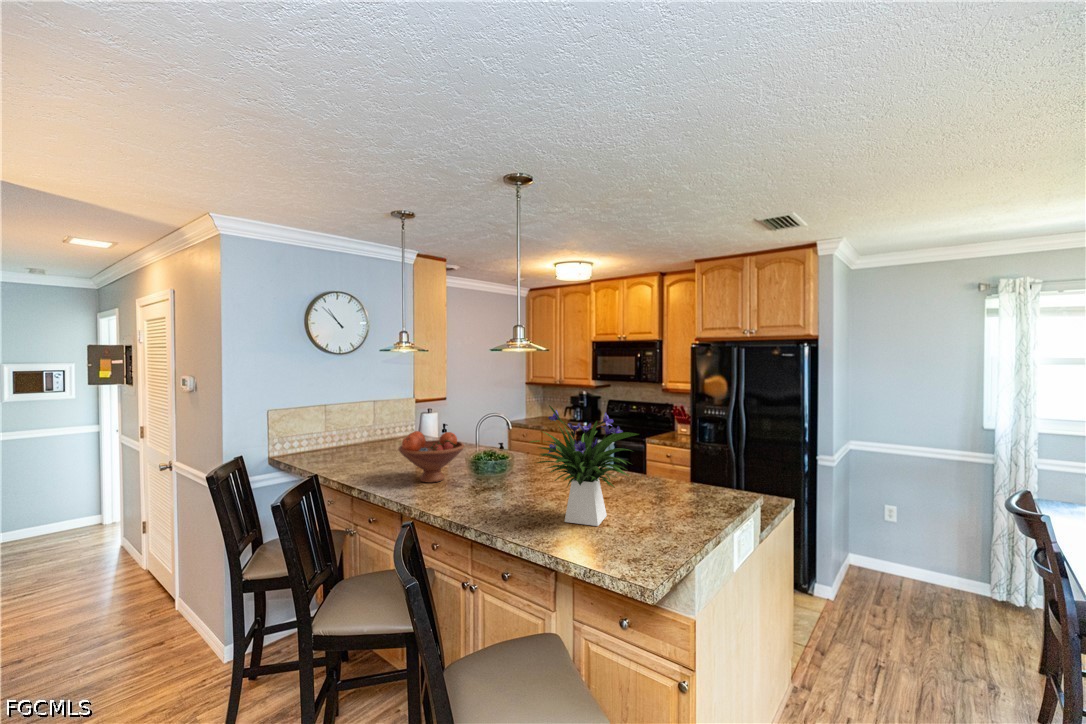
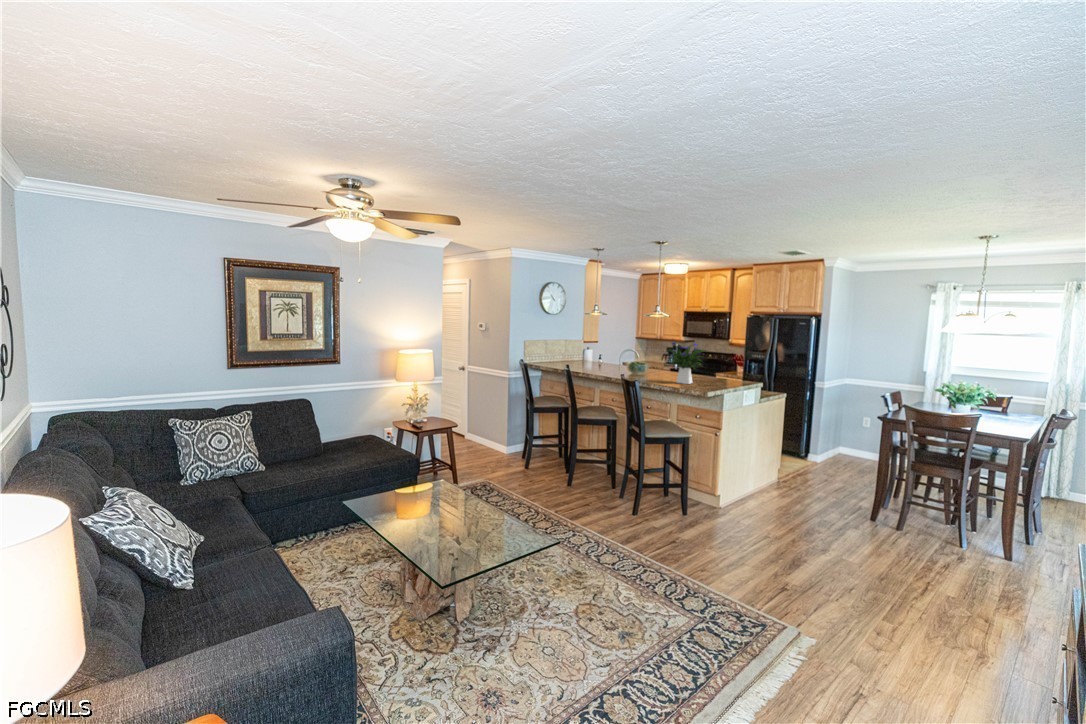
fruit bowl: present [398,431,464,483] -> none [598,351,627,373]

